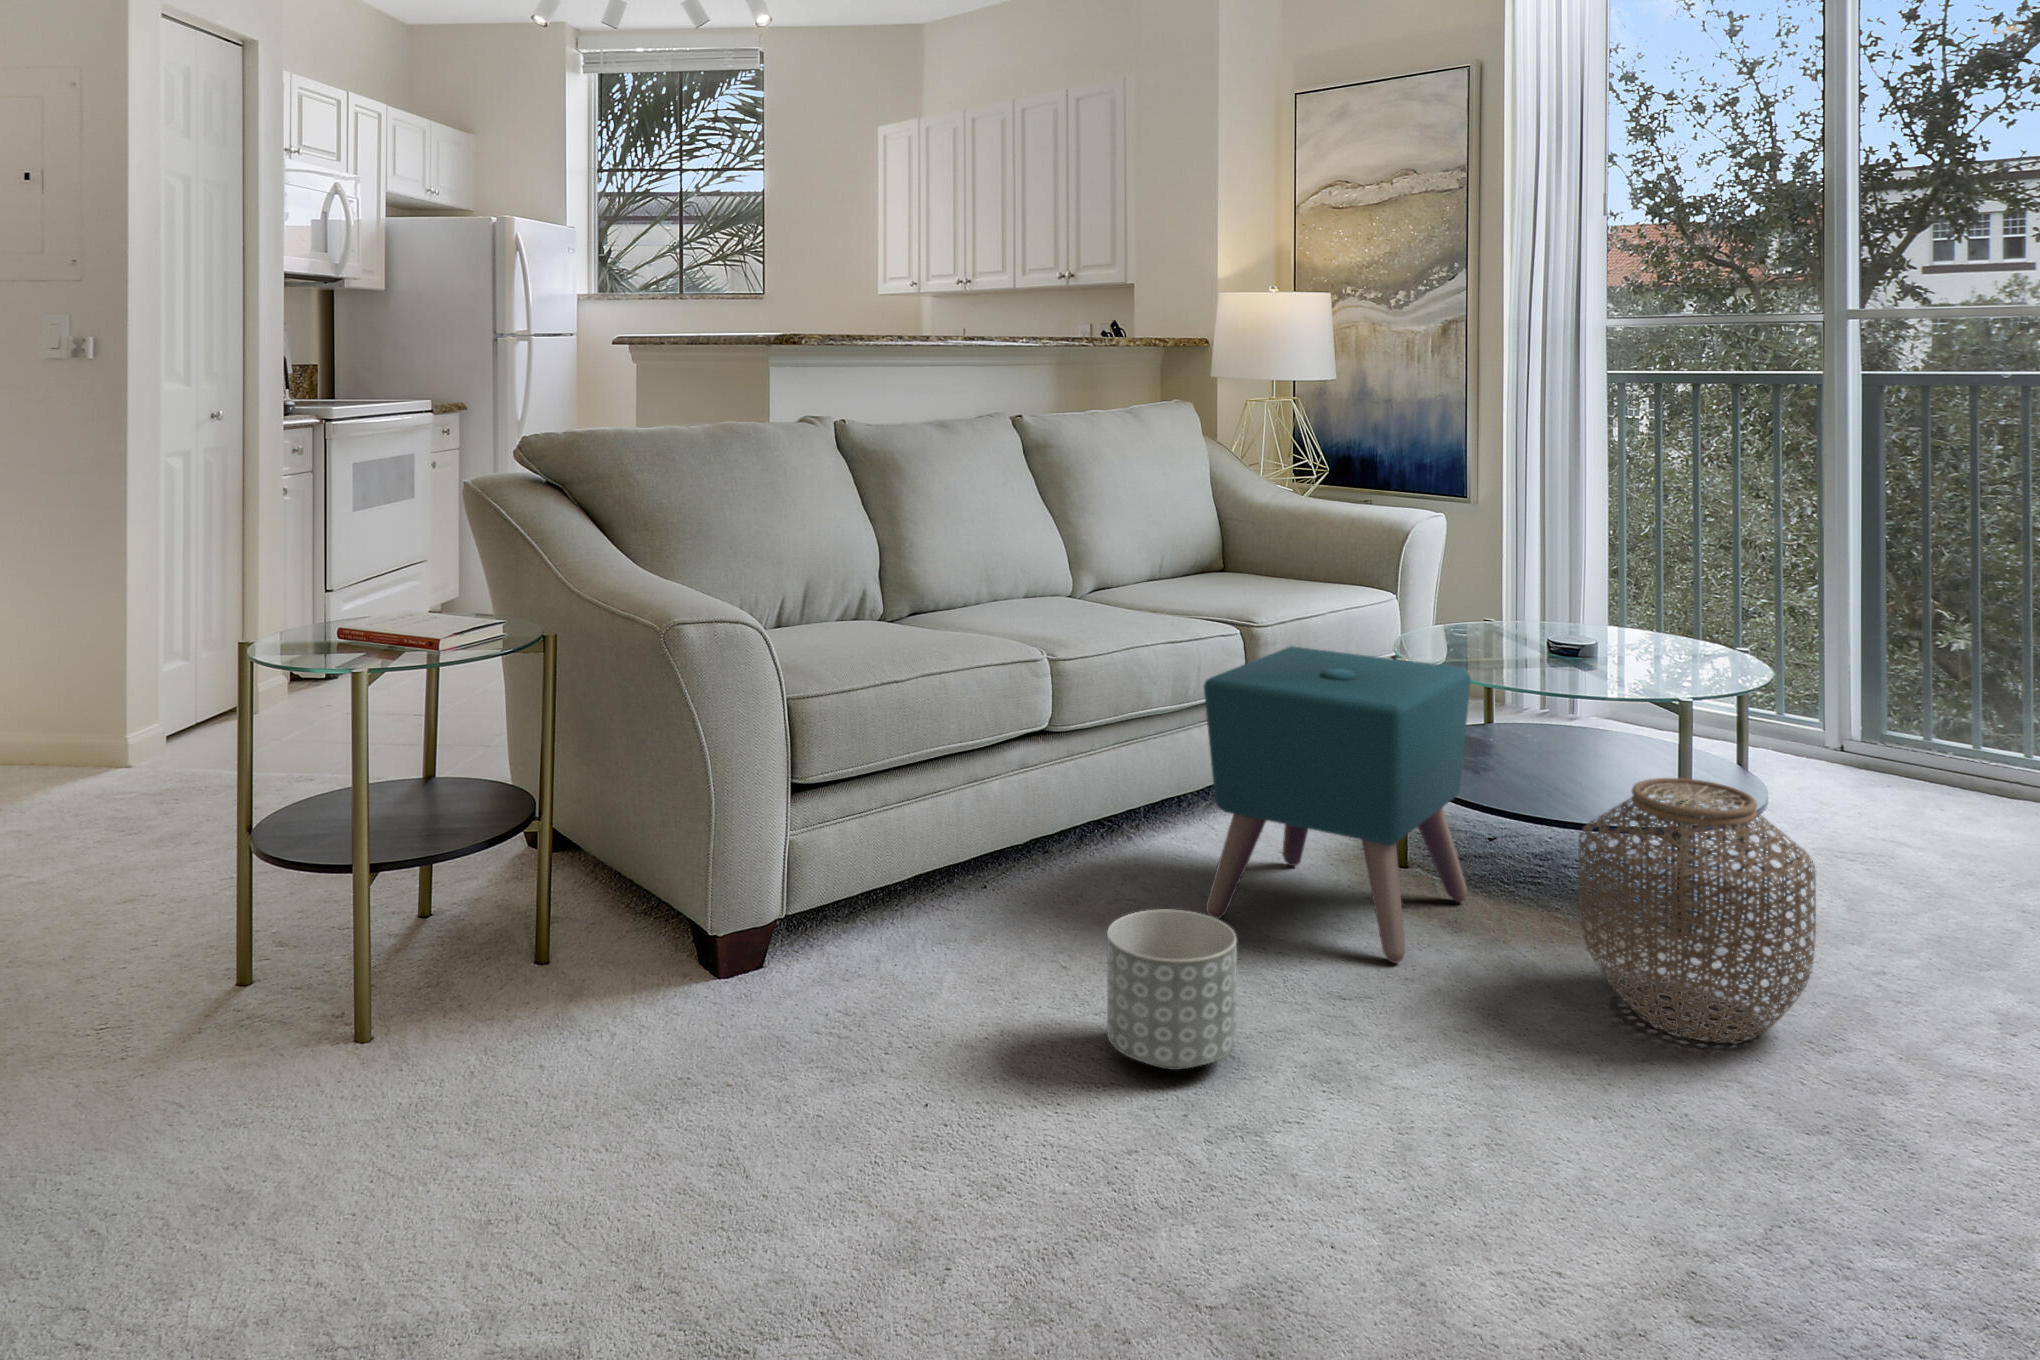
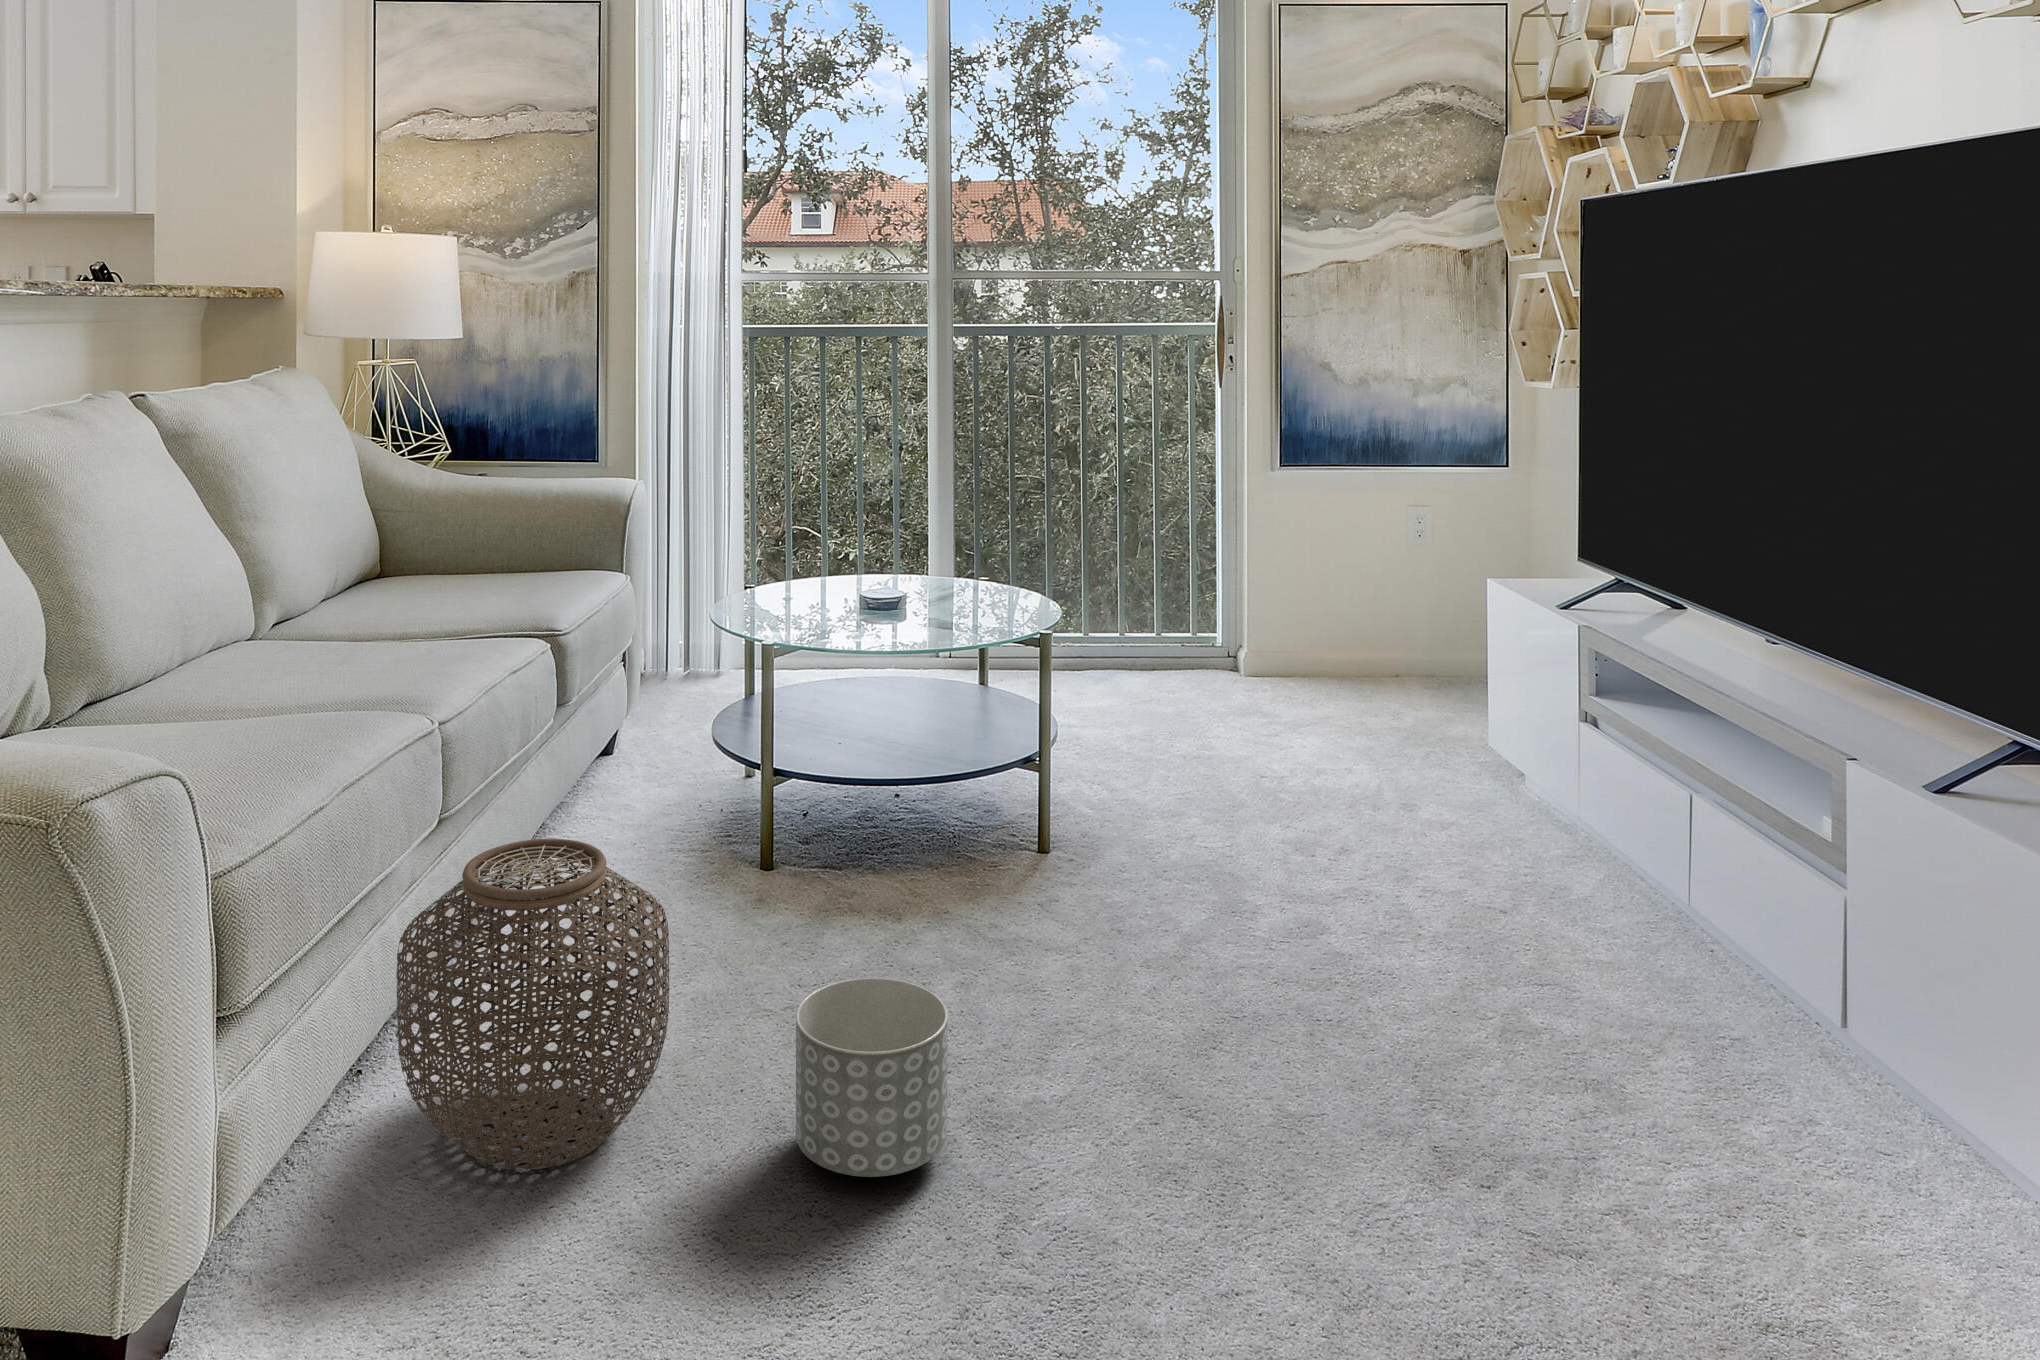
ottoman: present [1203,646,1471,963] -> none [674,640,922,979]
woven basket: present [1578,778,1816,1043] -> present [397,839,669,1170]

